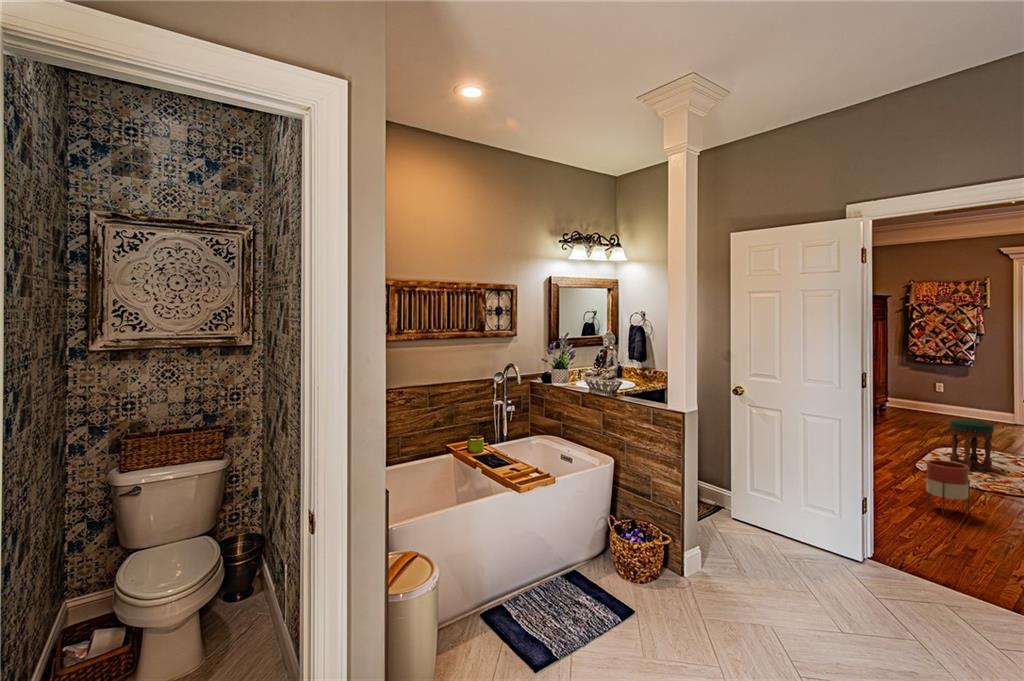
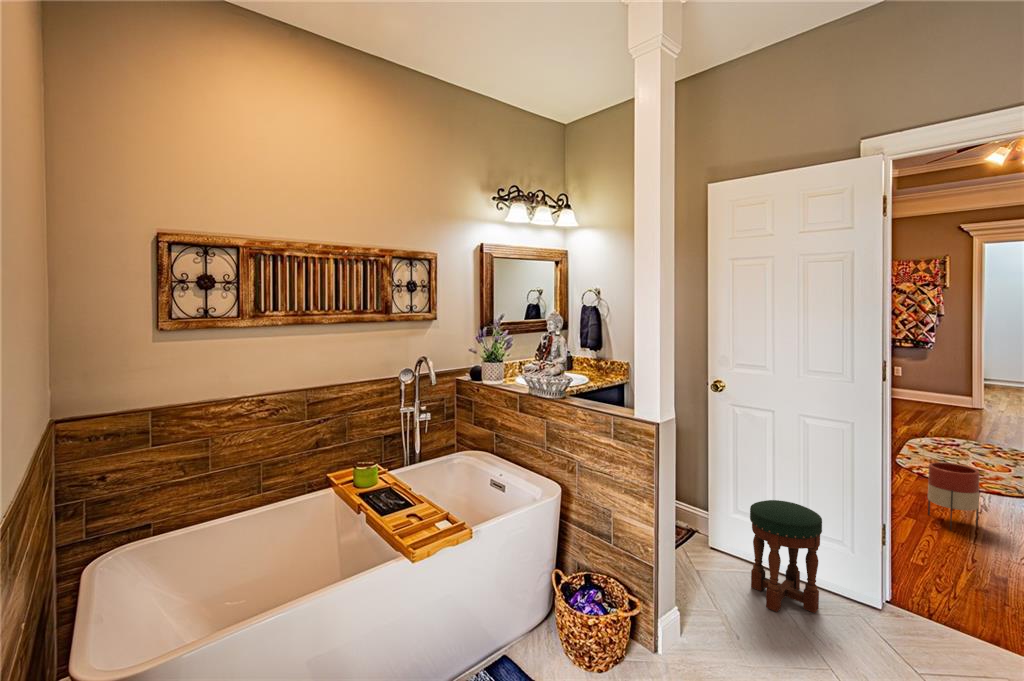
stool: present [950,419,993,471] -> present [750,500,822,613]

